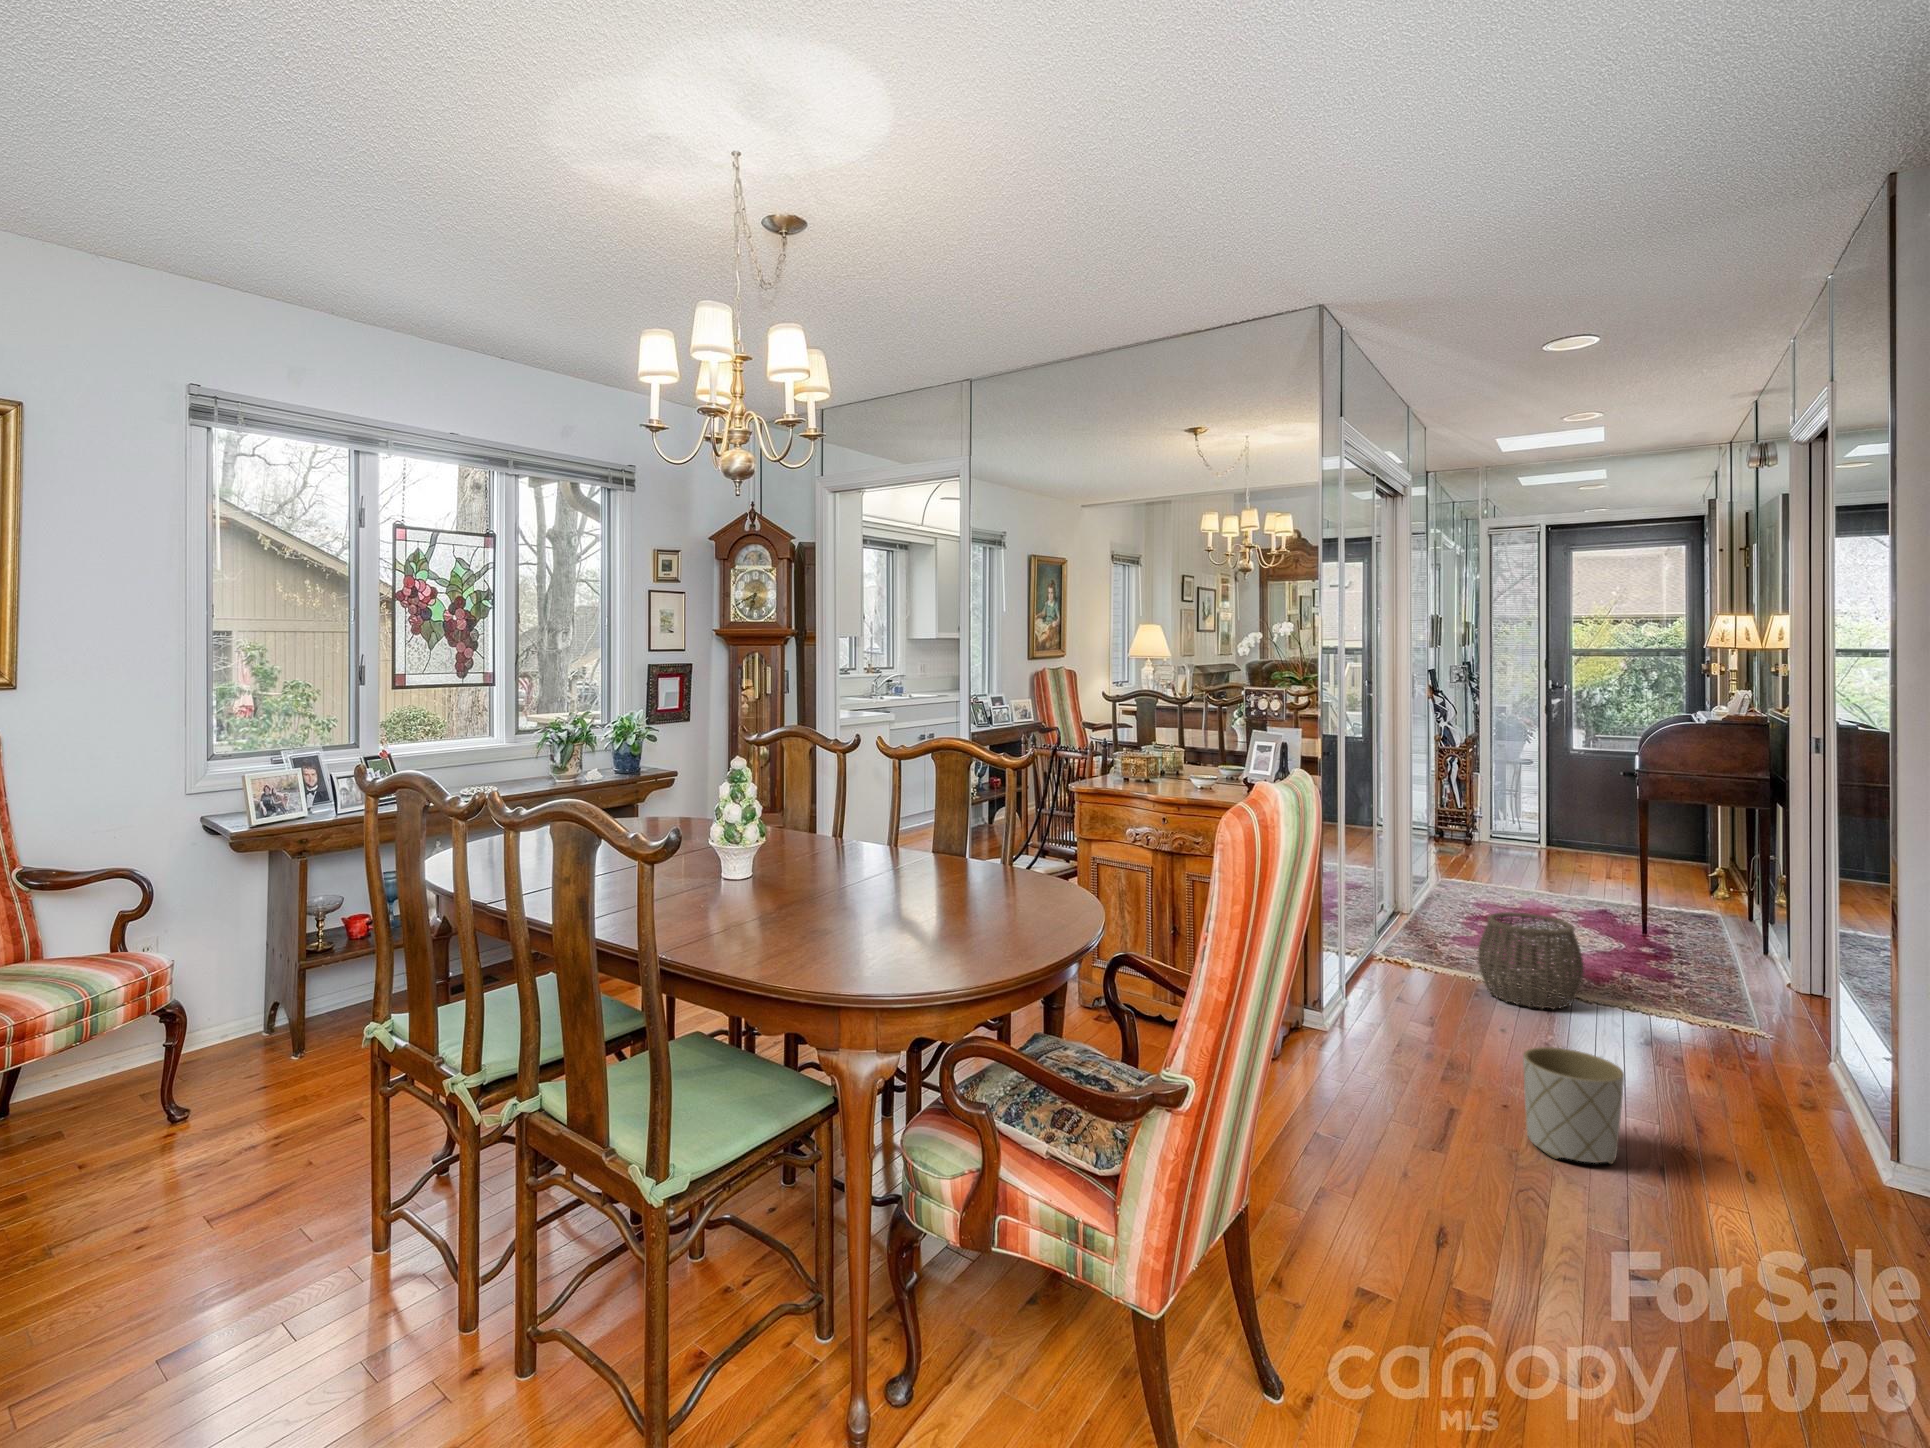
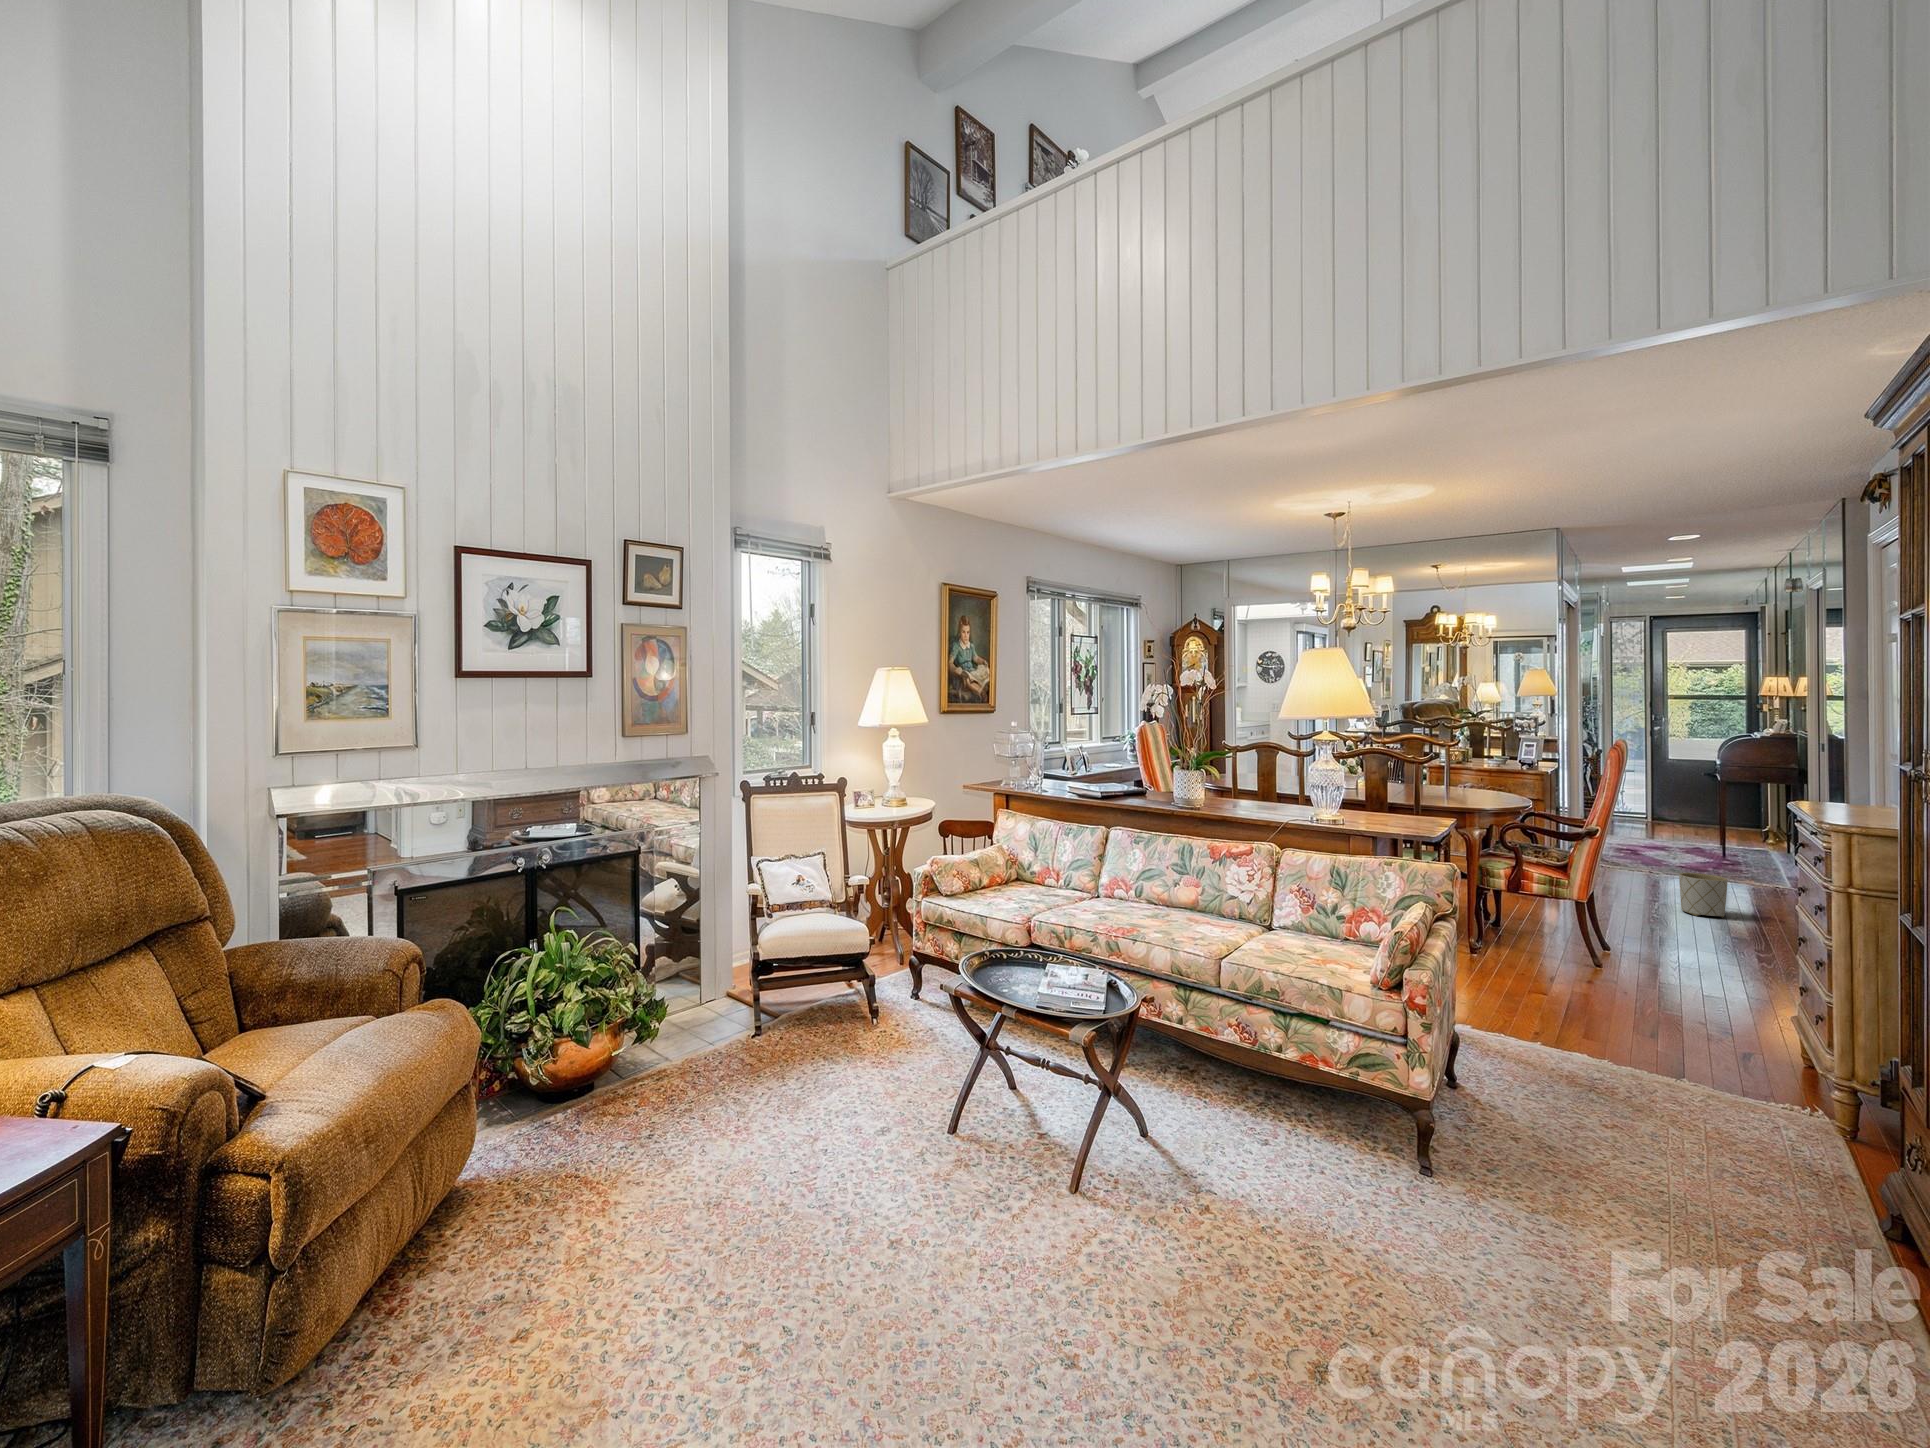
woven basket: present [1477,912,1584,1009] -> none [1635,833,1697,879]

